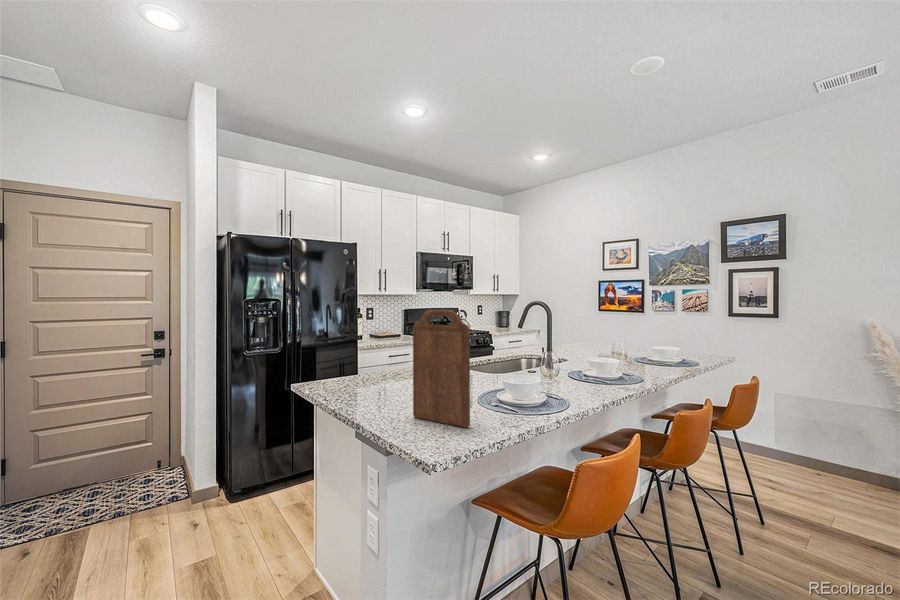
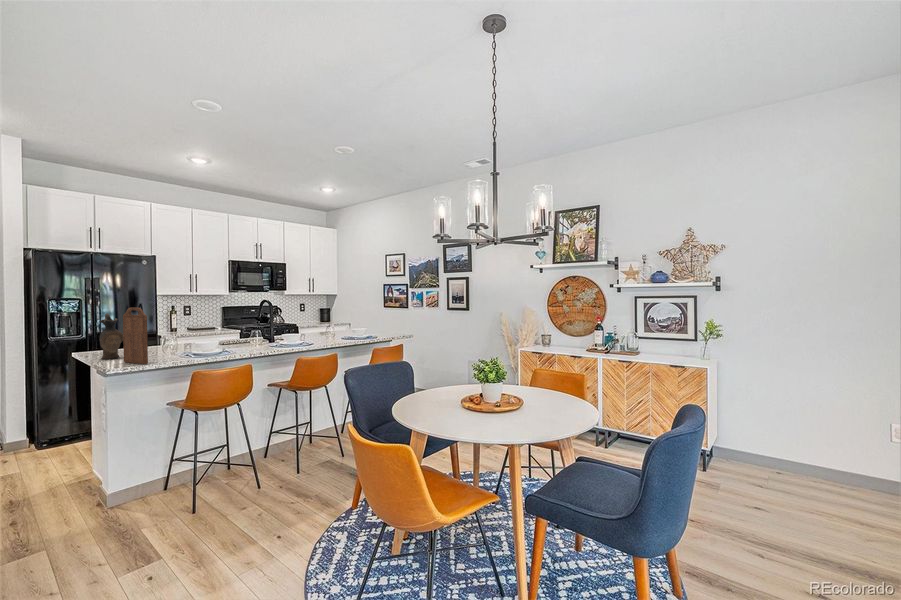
ceramic pitcher: none [356,320,391,404] -> present [99,313,123,359]

